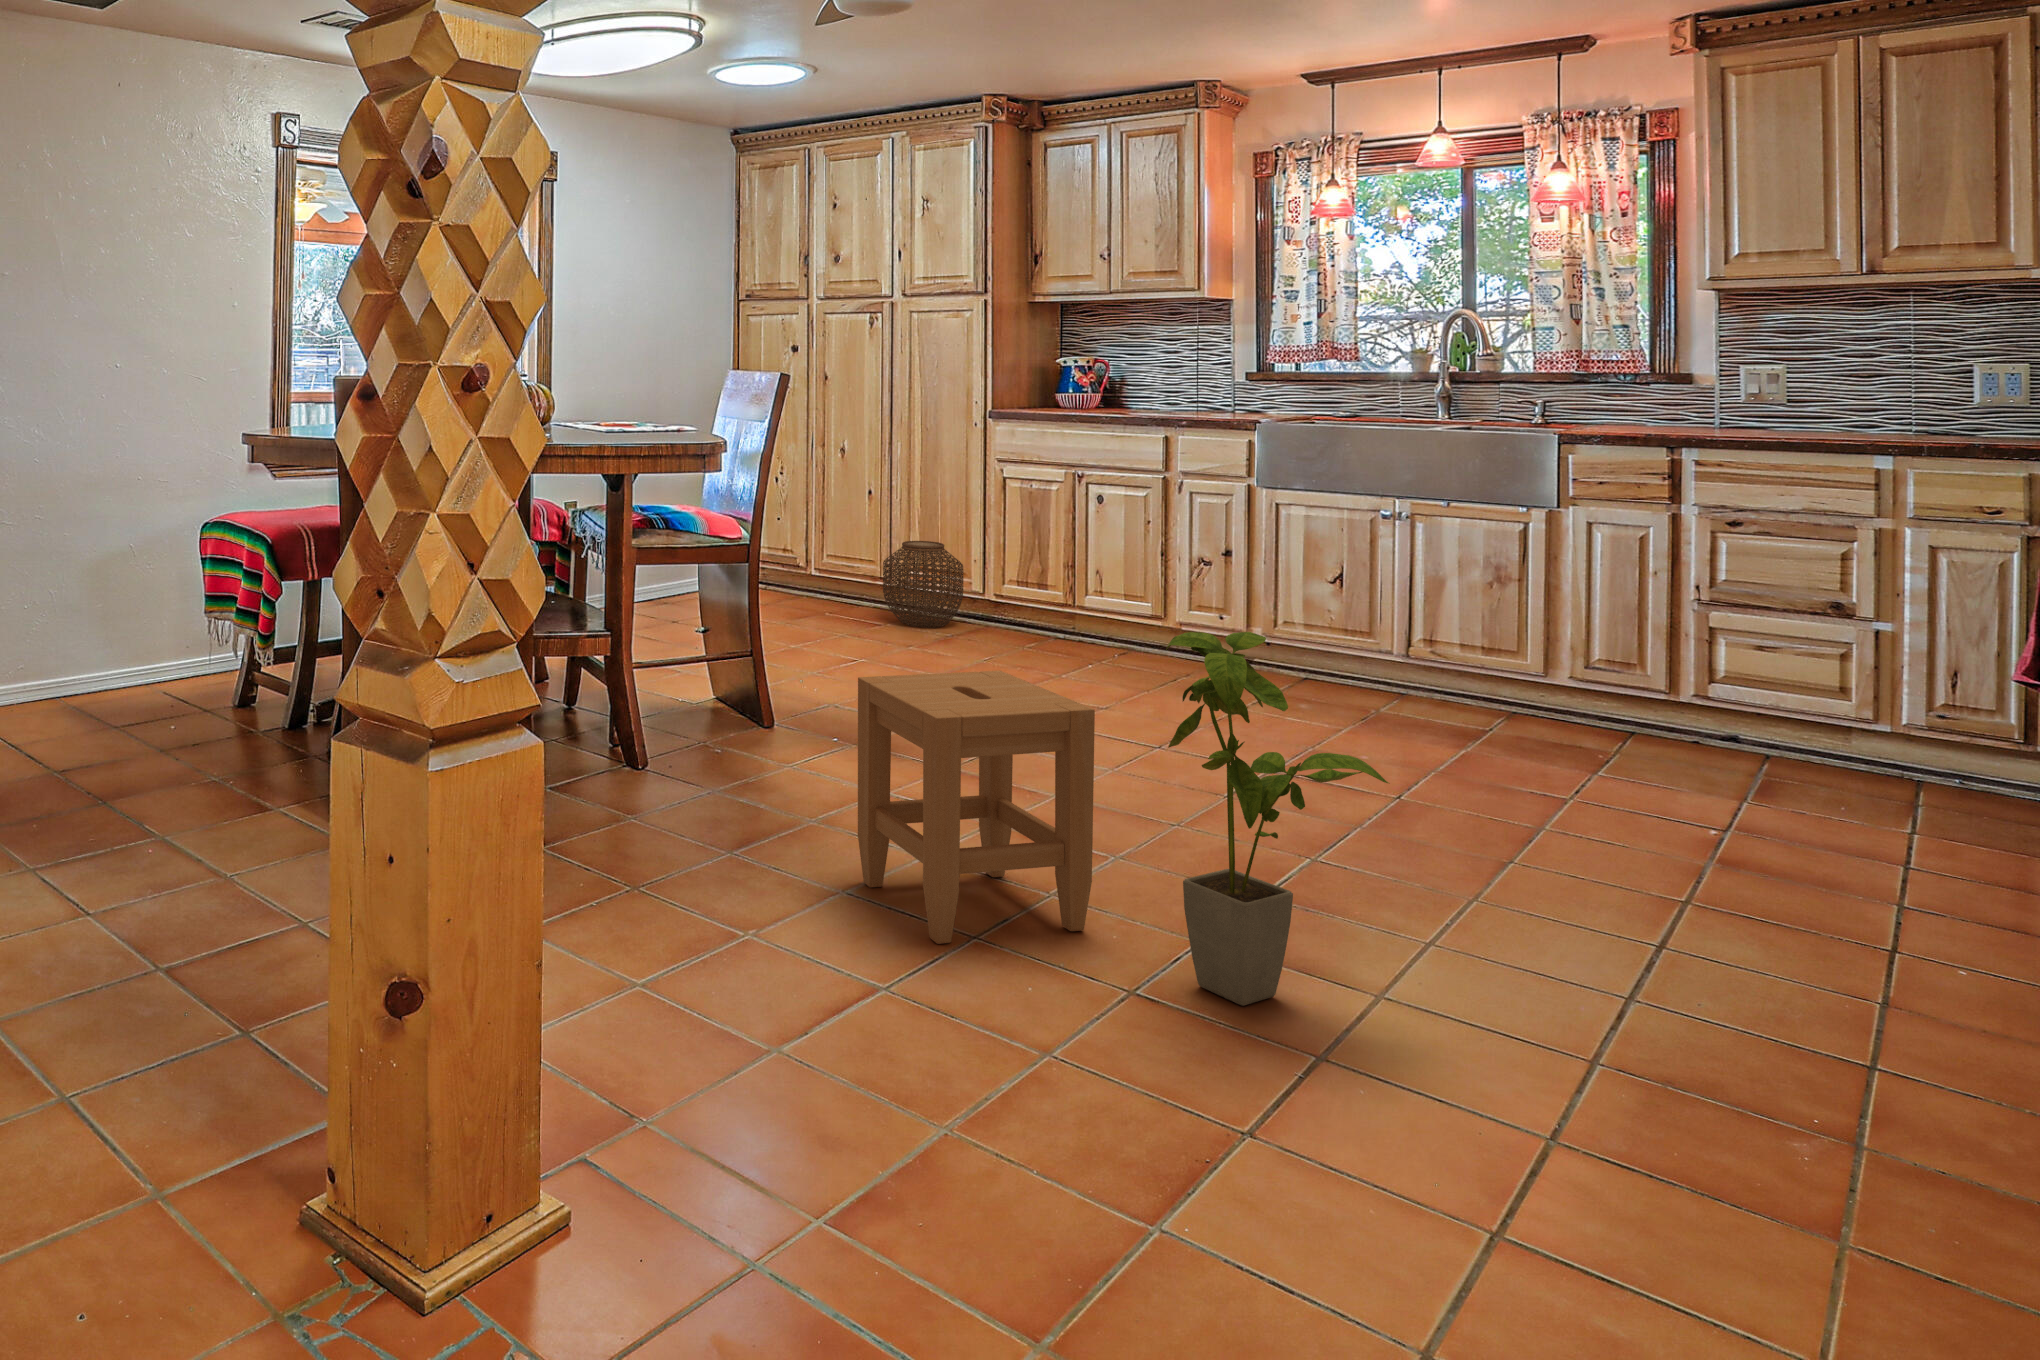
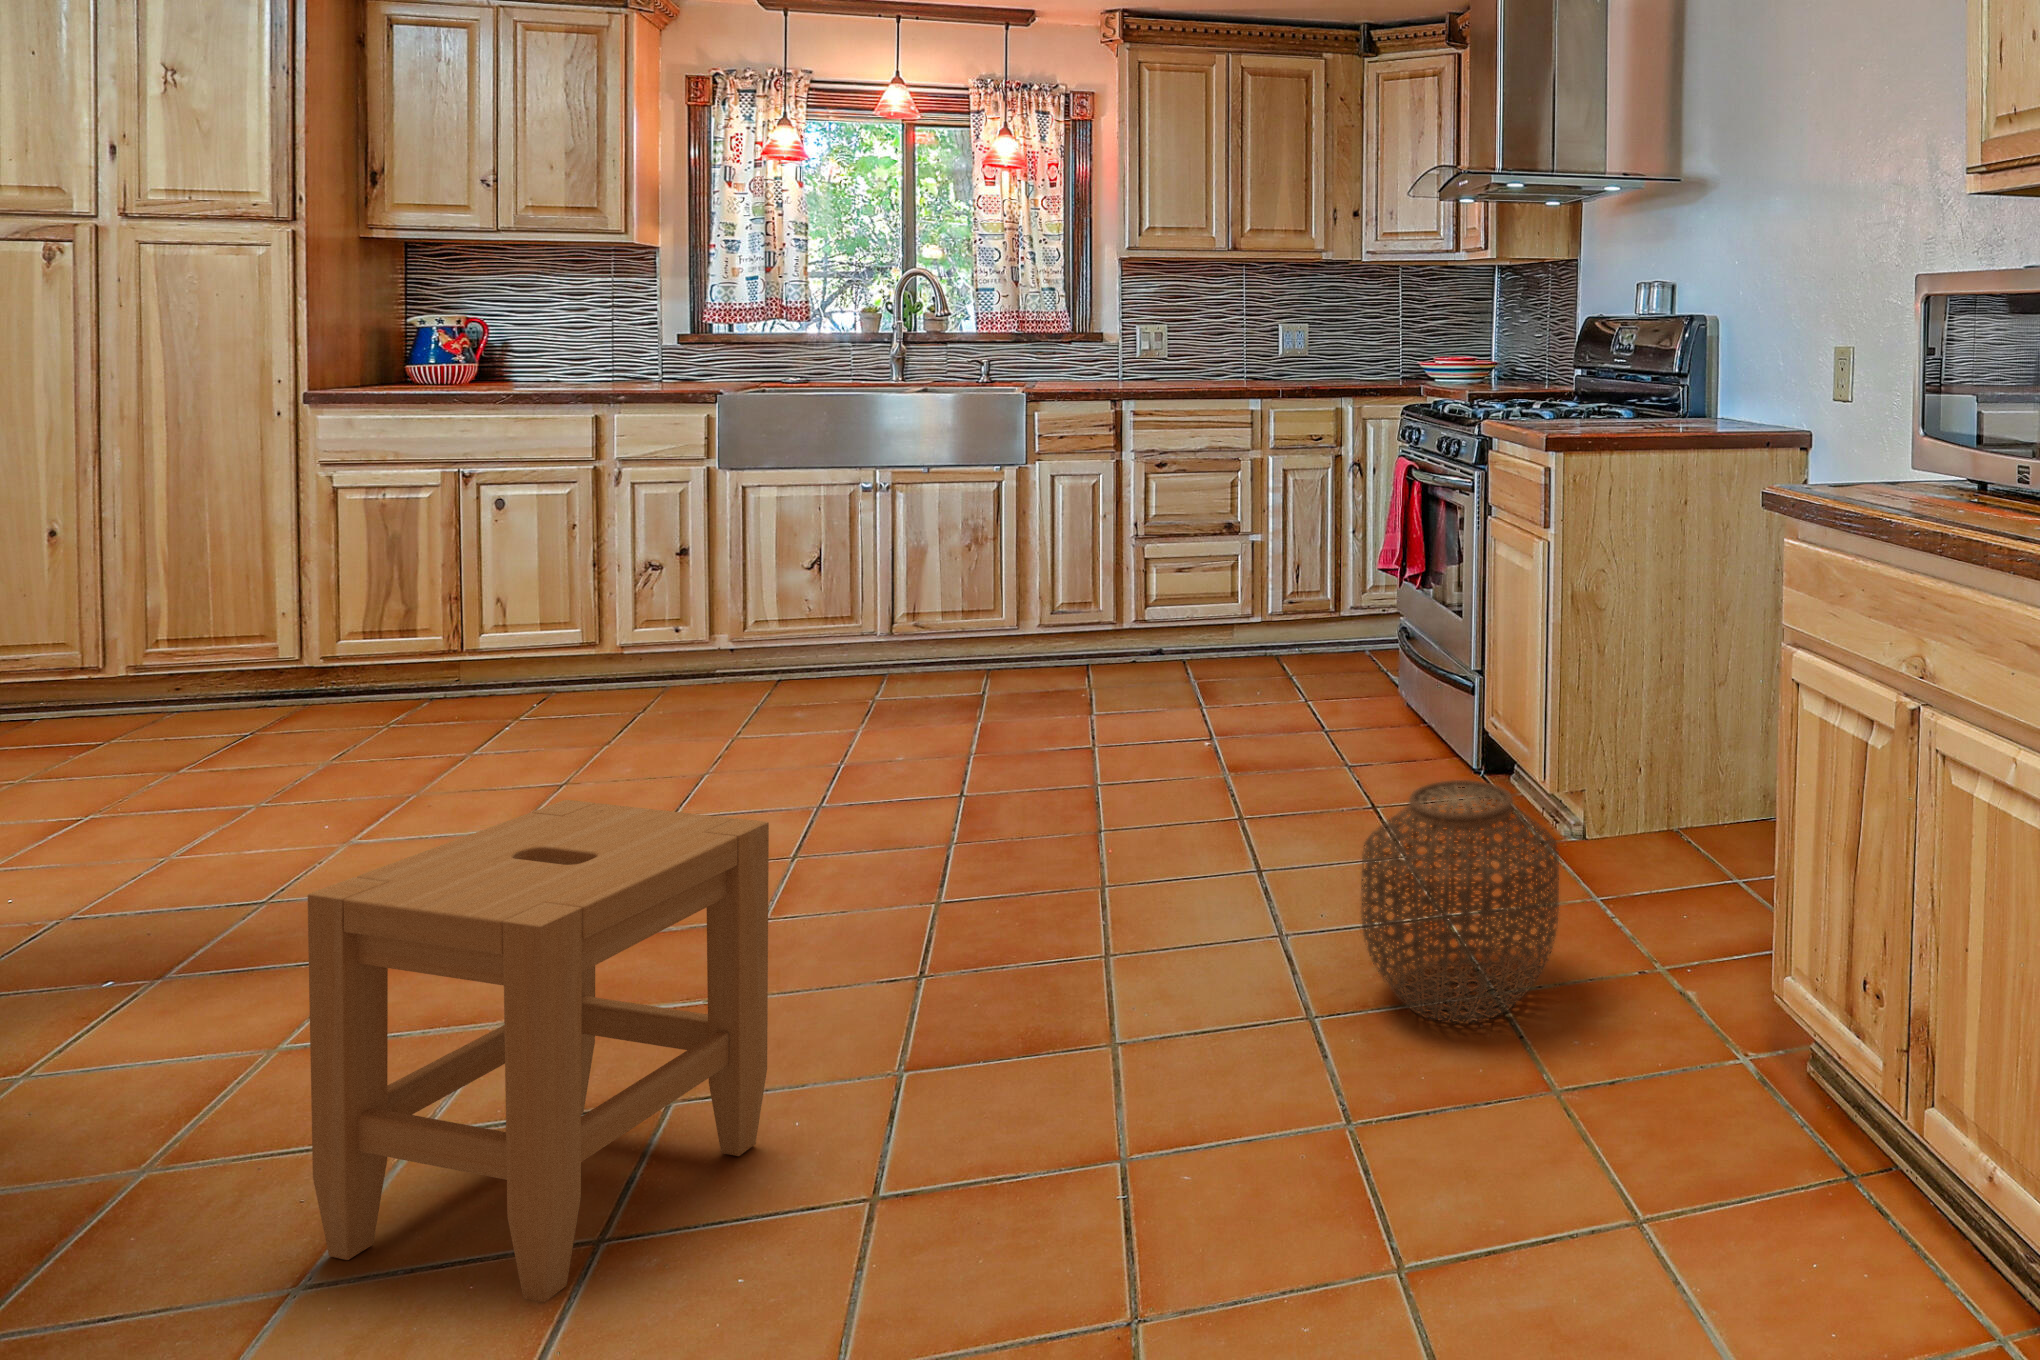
woven basket: present [883,541,963,628] -> present [1361,780,1559,1022]
house plant: present [1166,632,1389,1006] -> none [899,667,1167,1148]

